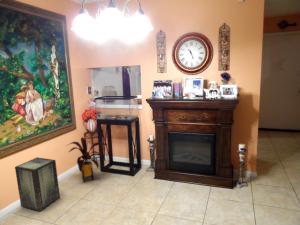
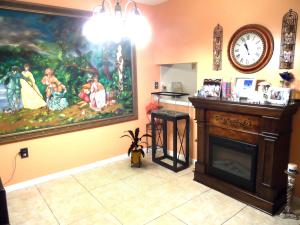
storage box: present [15,157,60,212] -> none [76,138,106,181]

